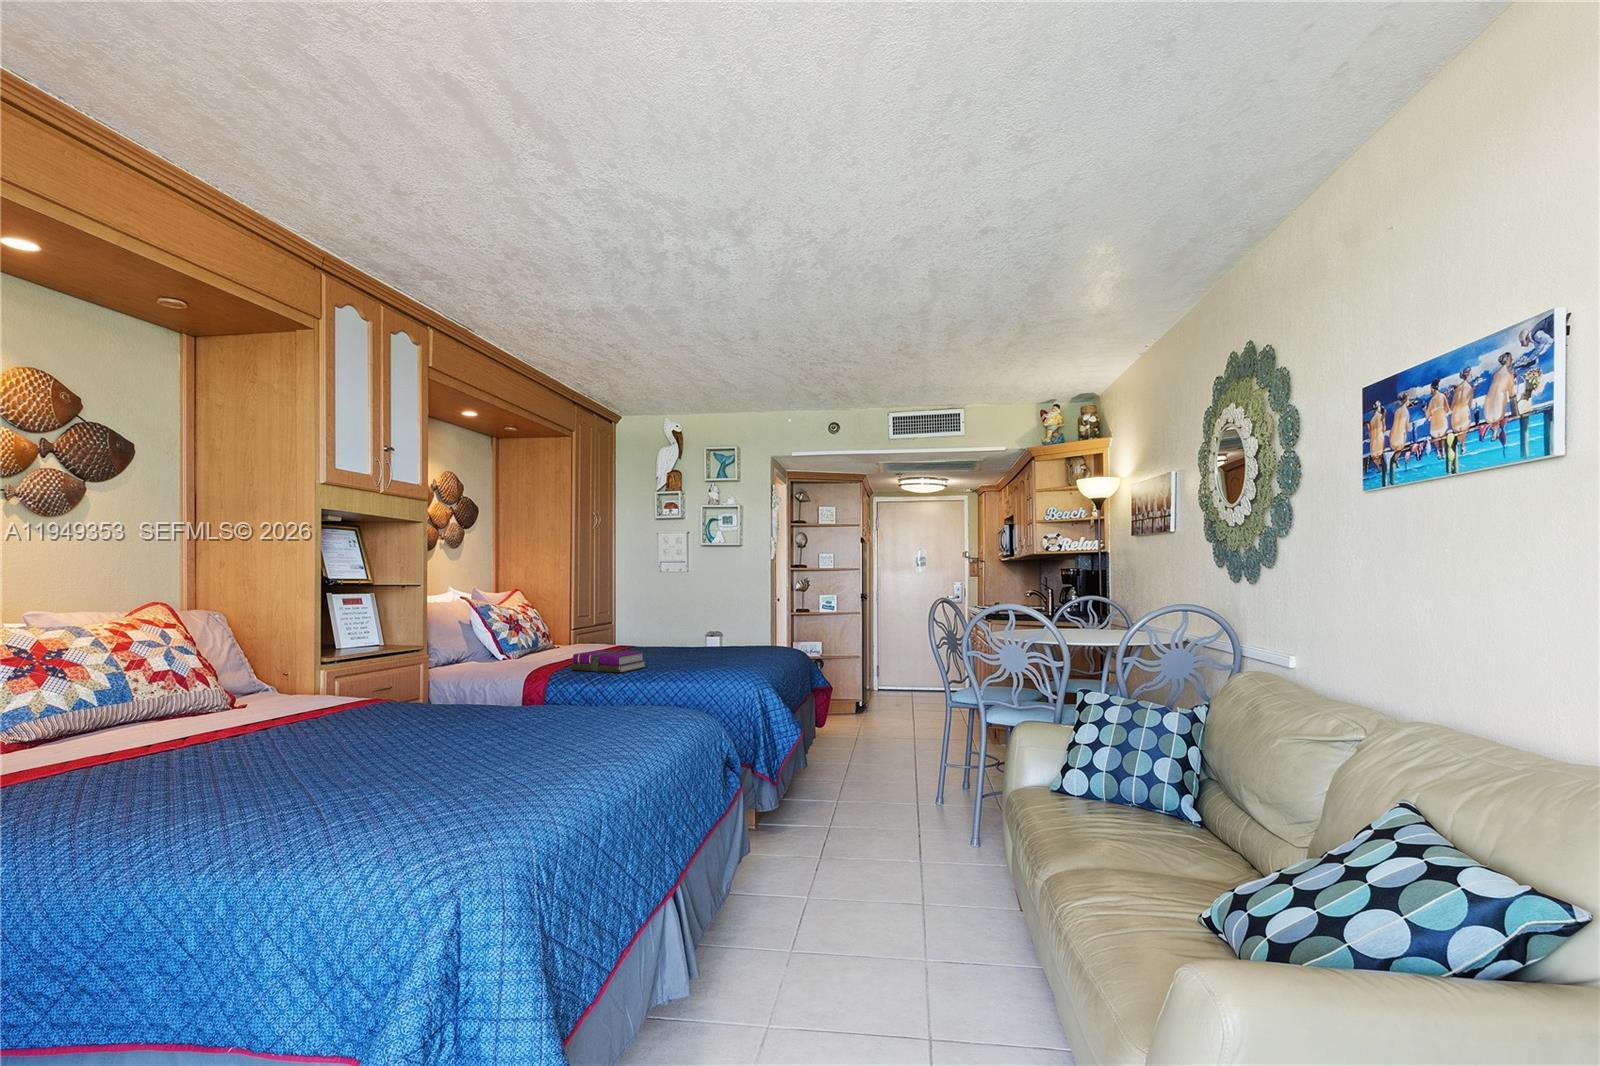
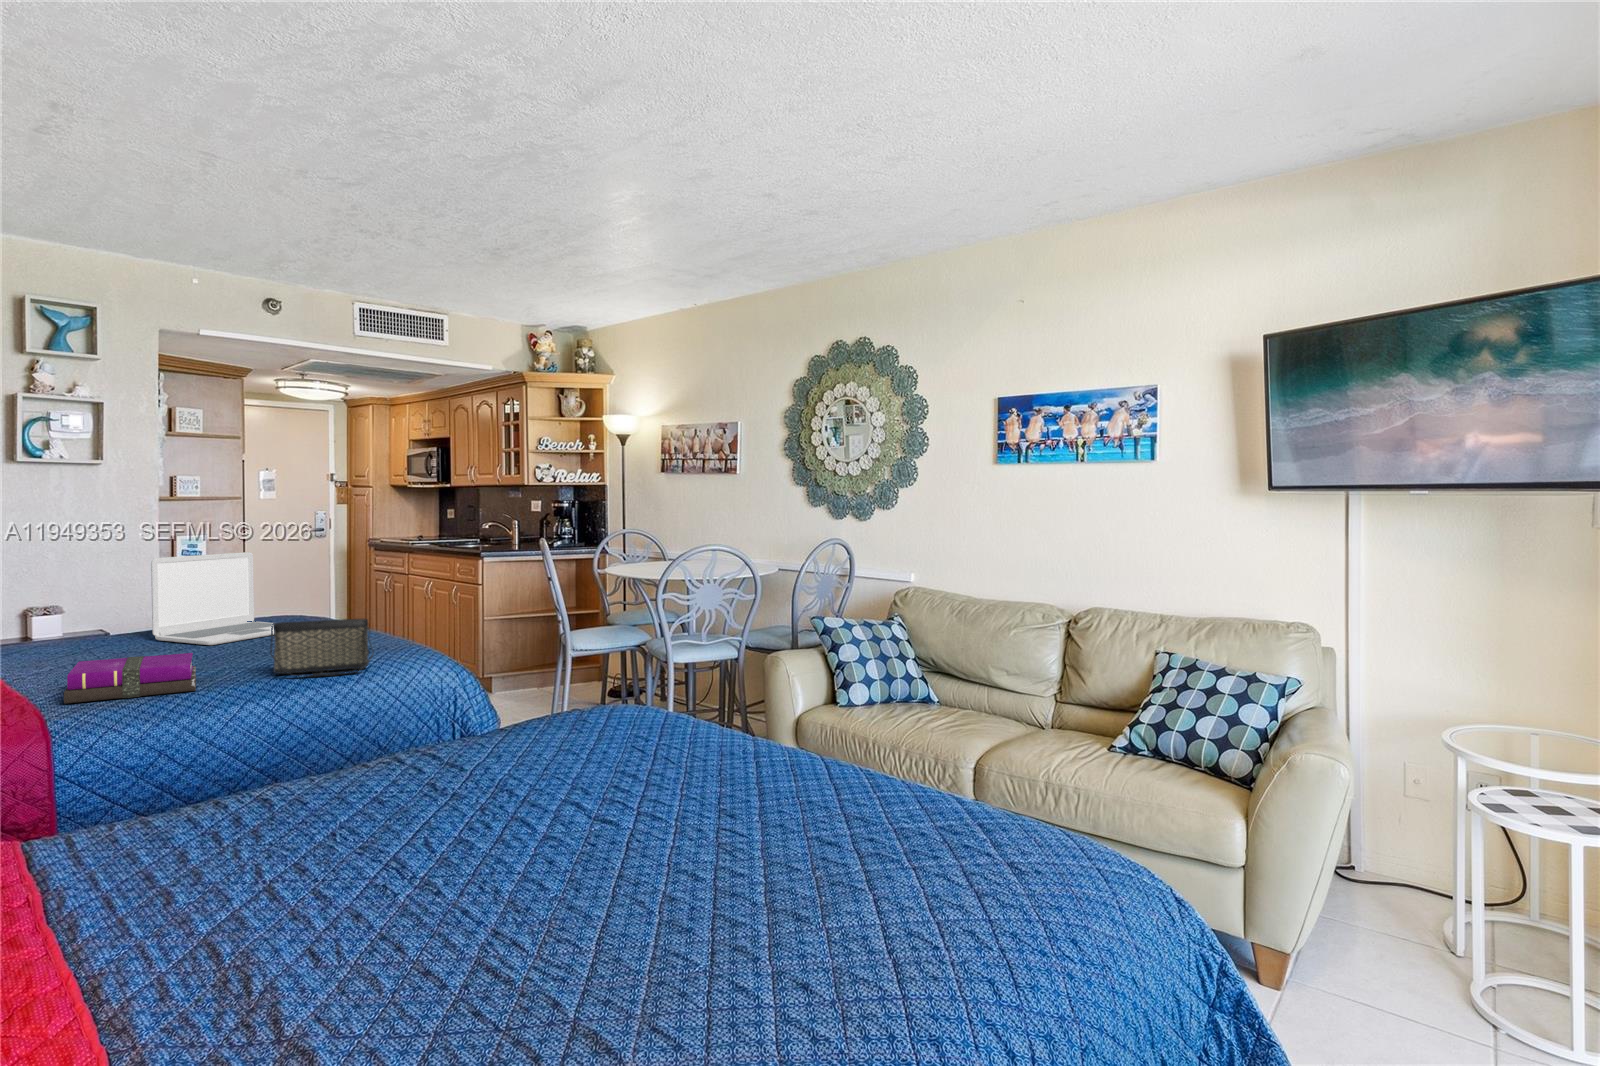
laptop: none [700,598,775,655] -> present [151,552,274,645]
handbag: none [664,638,717,676] -> present [270,619,373,677]

